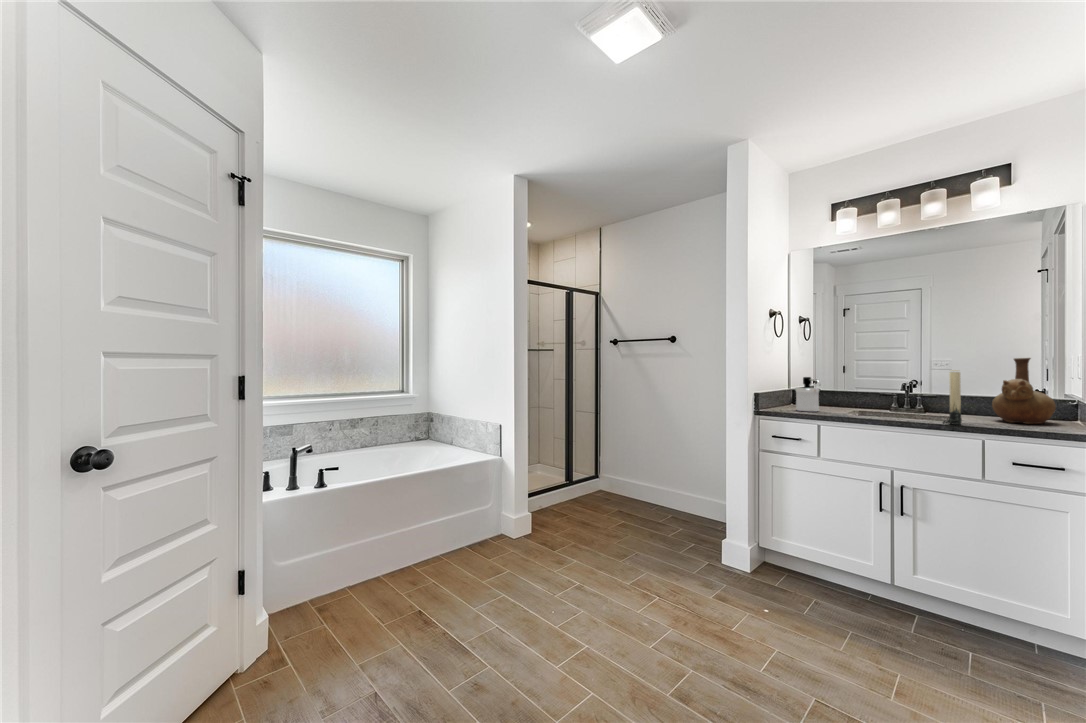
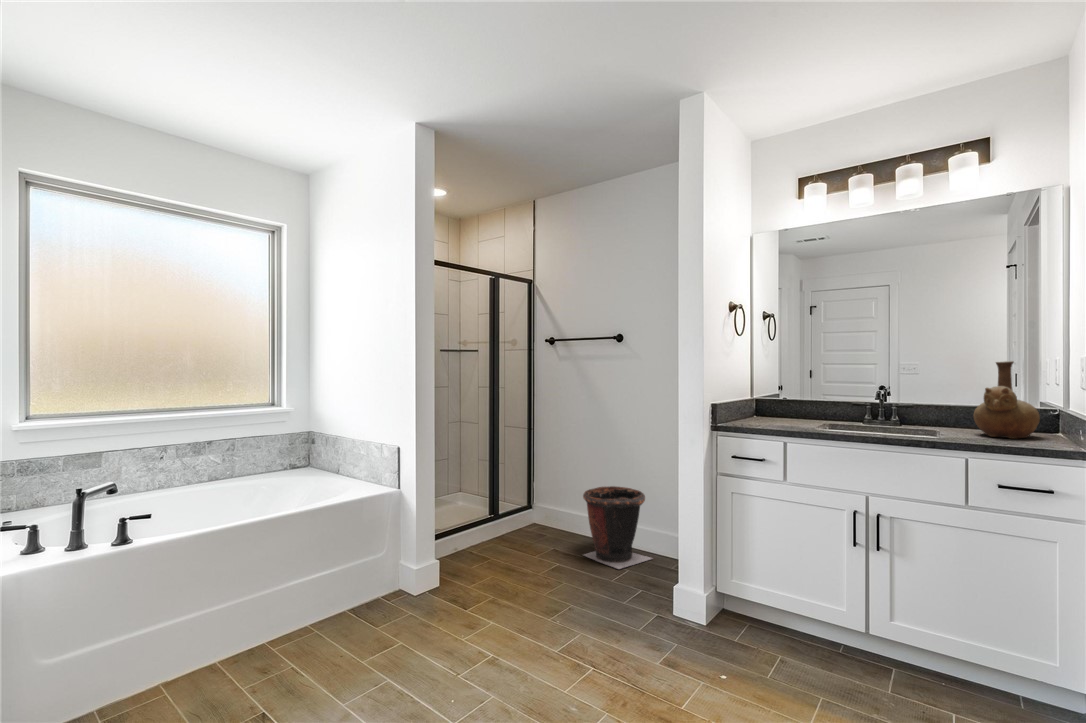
candle: present [943,370,962,425] -> none [921,376,942,441]
soap dispenser: present [795,377,821,412] -> none [759,384,787,426]
waste bin: none [643,460,703,526] -> present [583,486,652,569]

